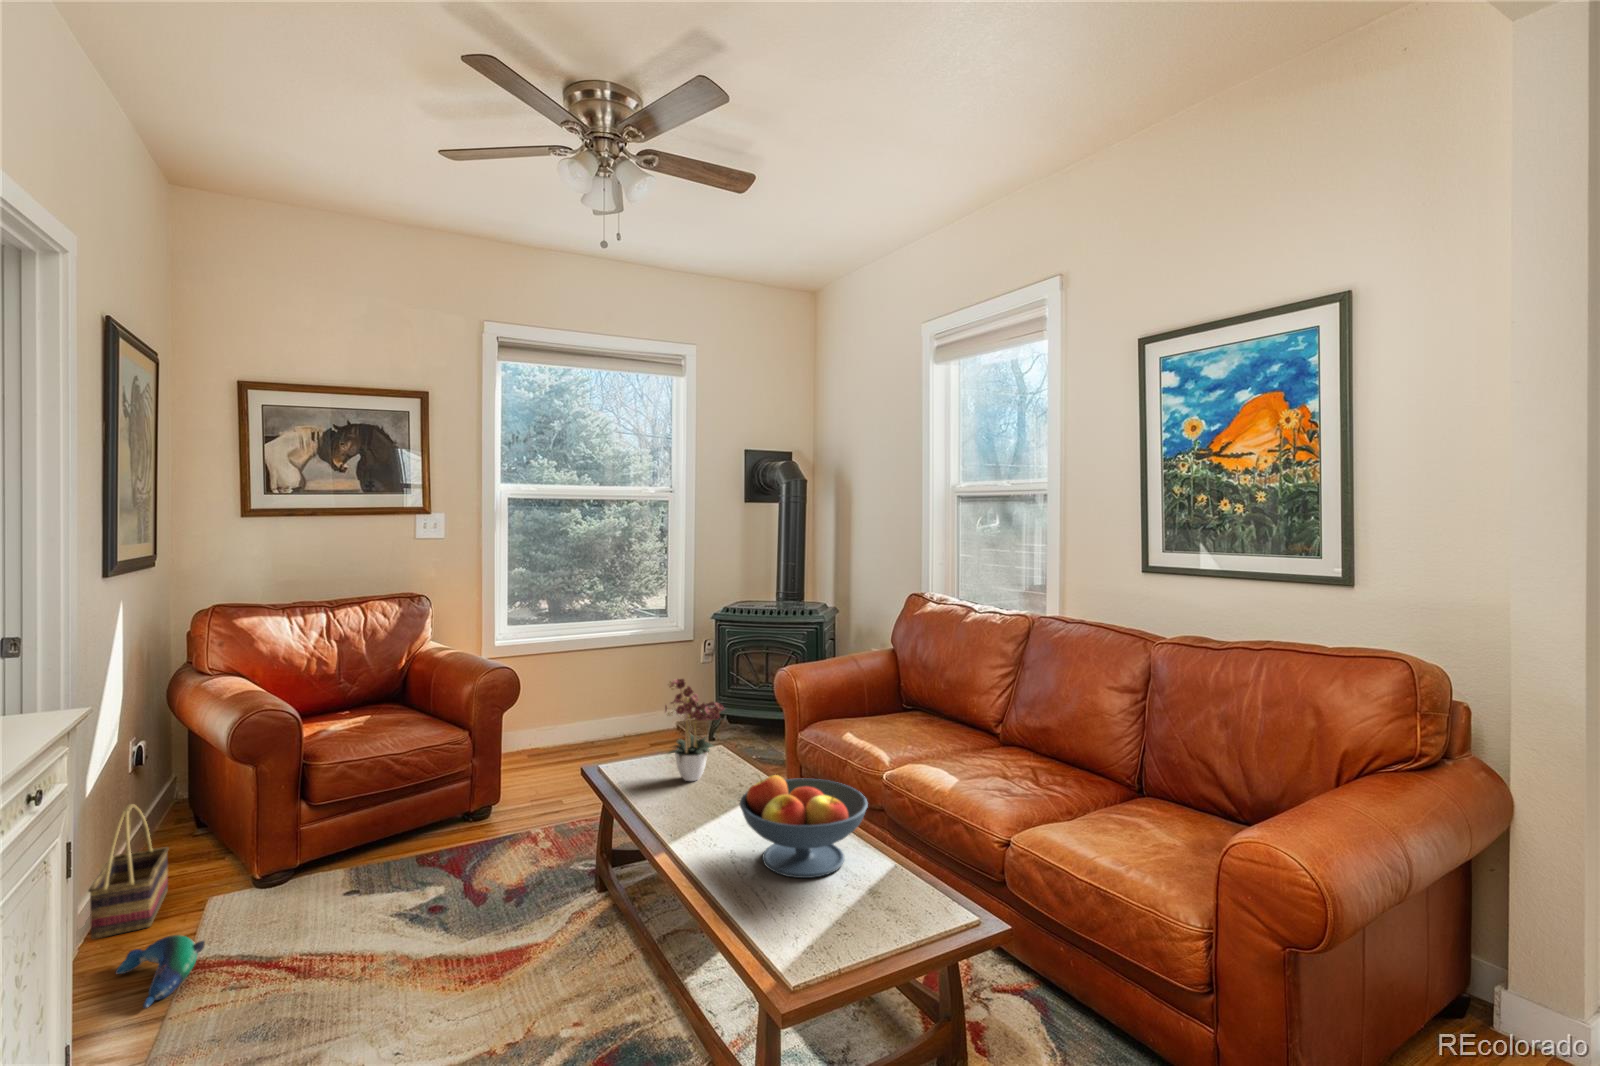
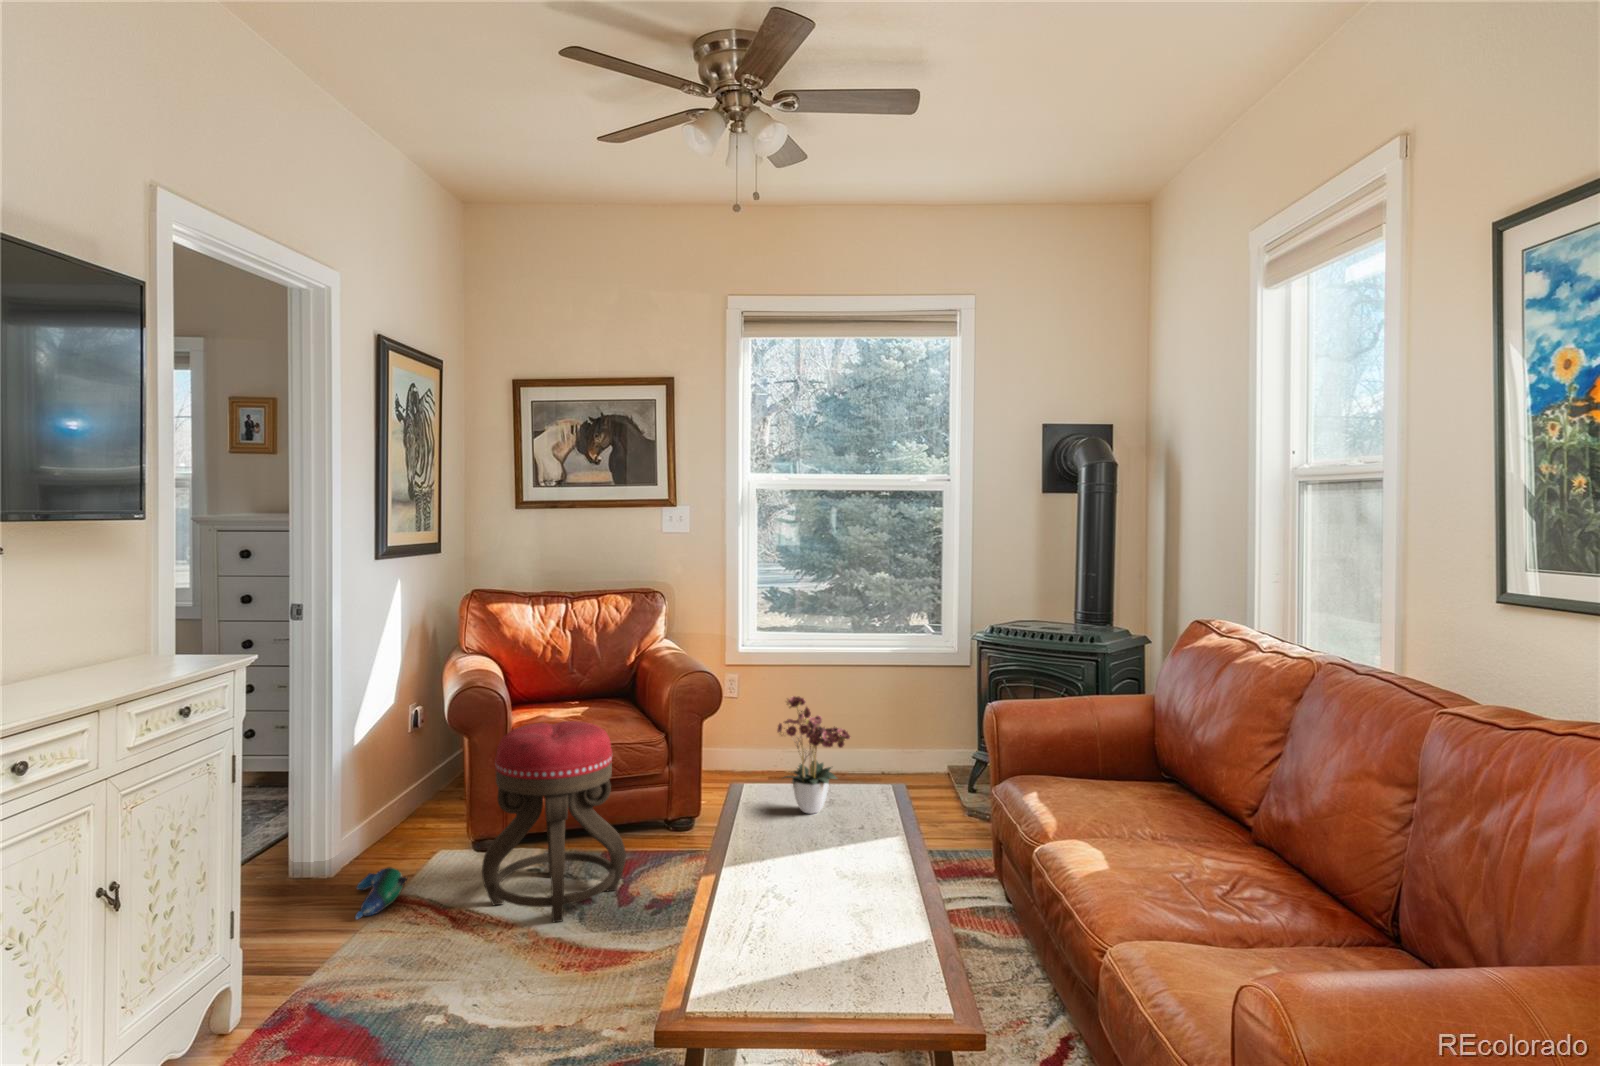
ottoman: none [313,731,475,945] -> present [482,721,626,922]
fruit bowl: present [740,775,868,878] -> none [754,811,904,938]
basket: present [88,804,169,939] -> none [359,755,425,860]

